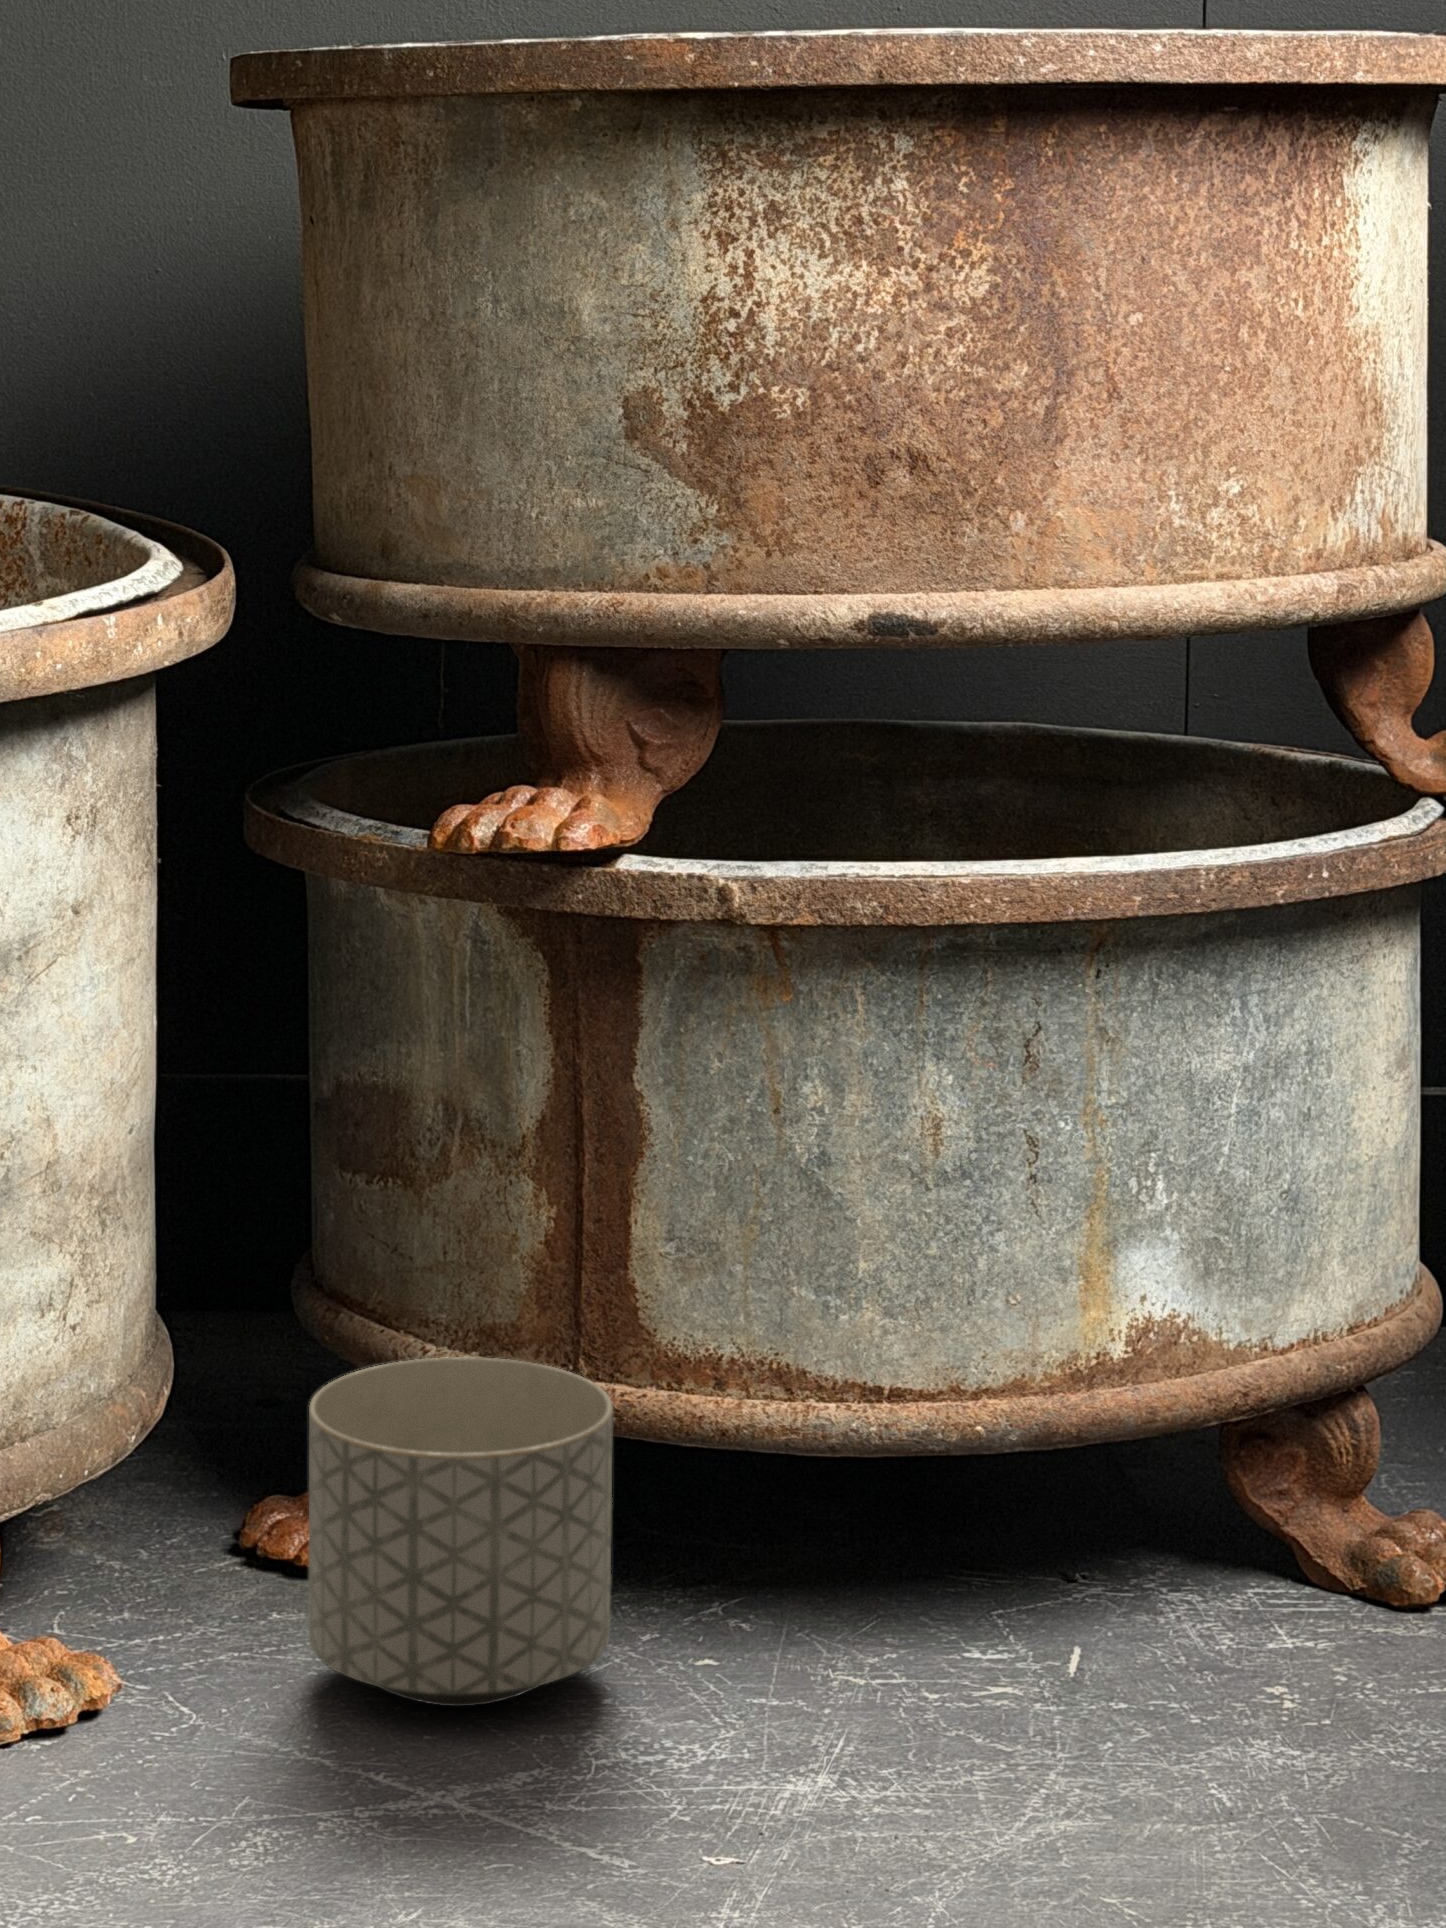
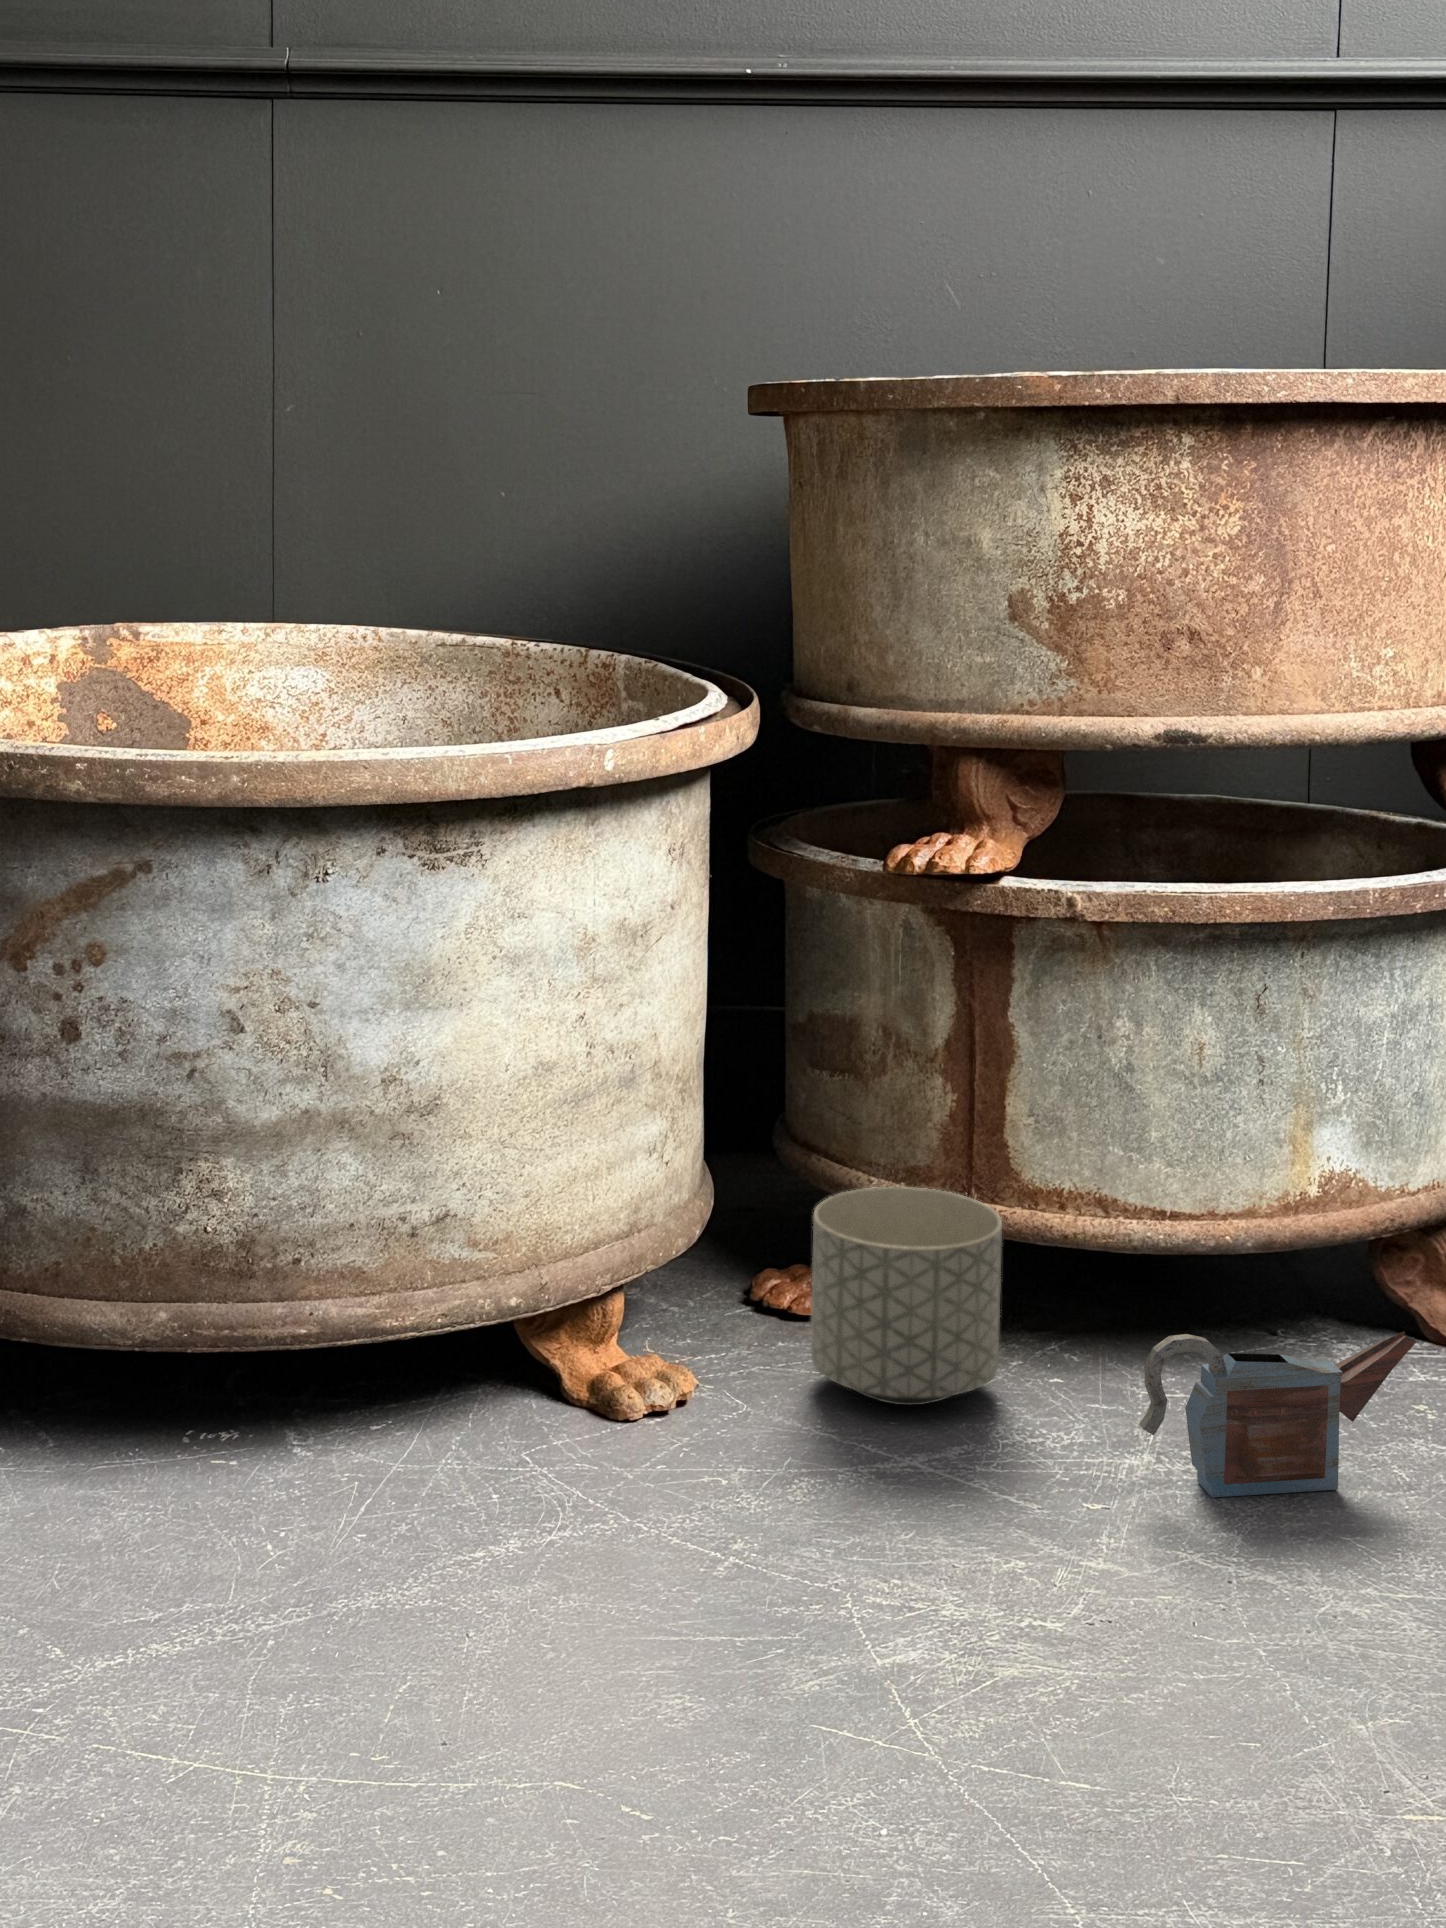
watering can: none [800,1567,1245,1839] -> present [1139,1331,1417,1497]

